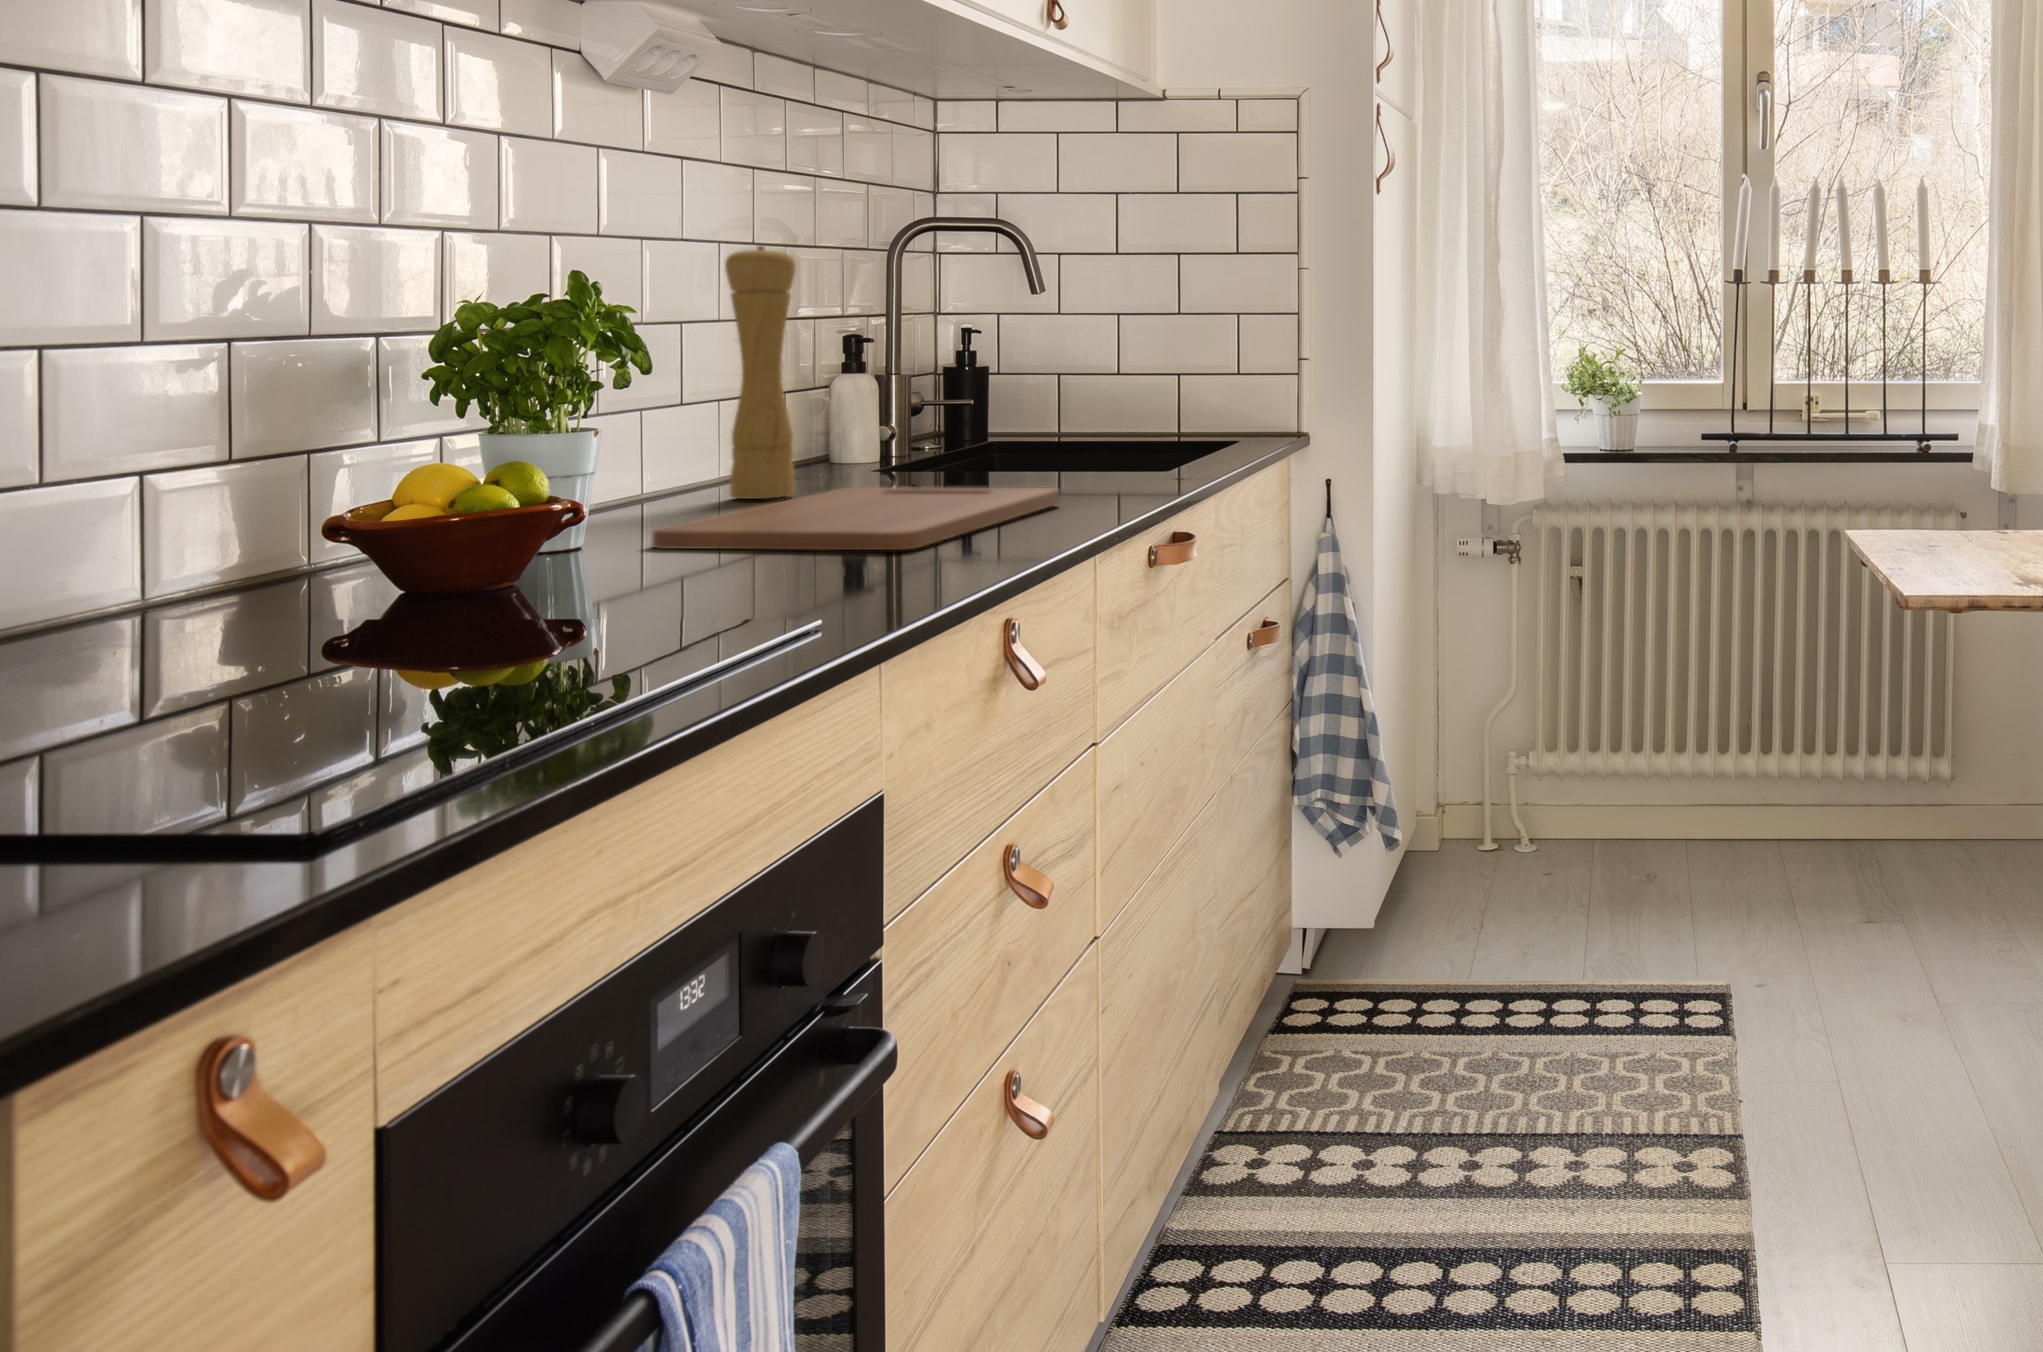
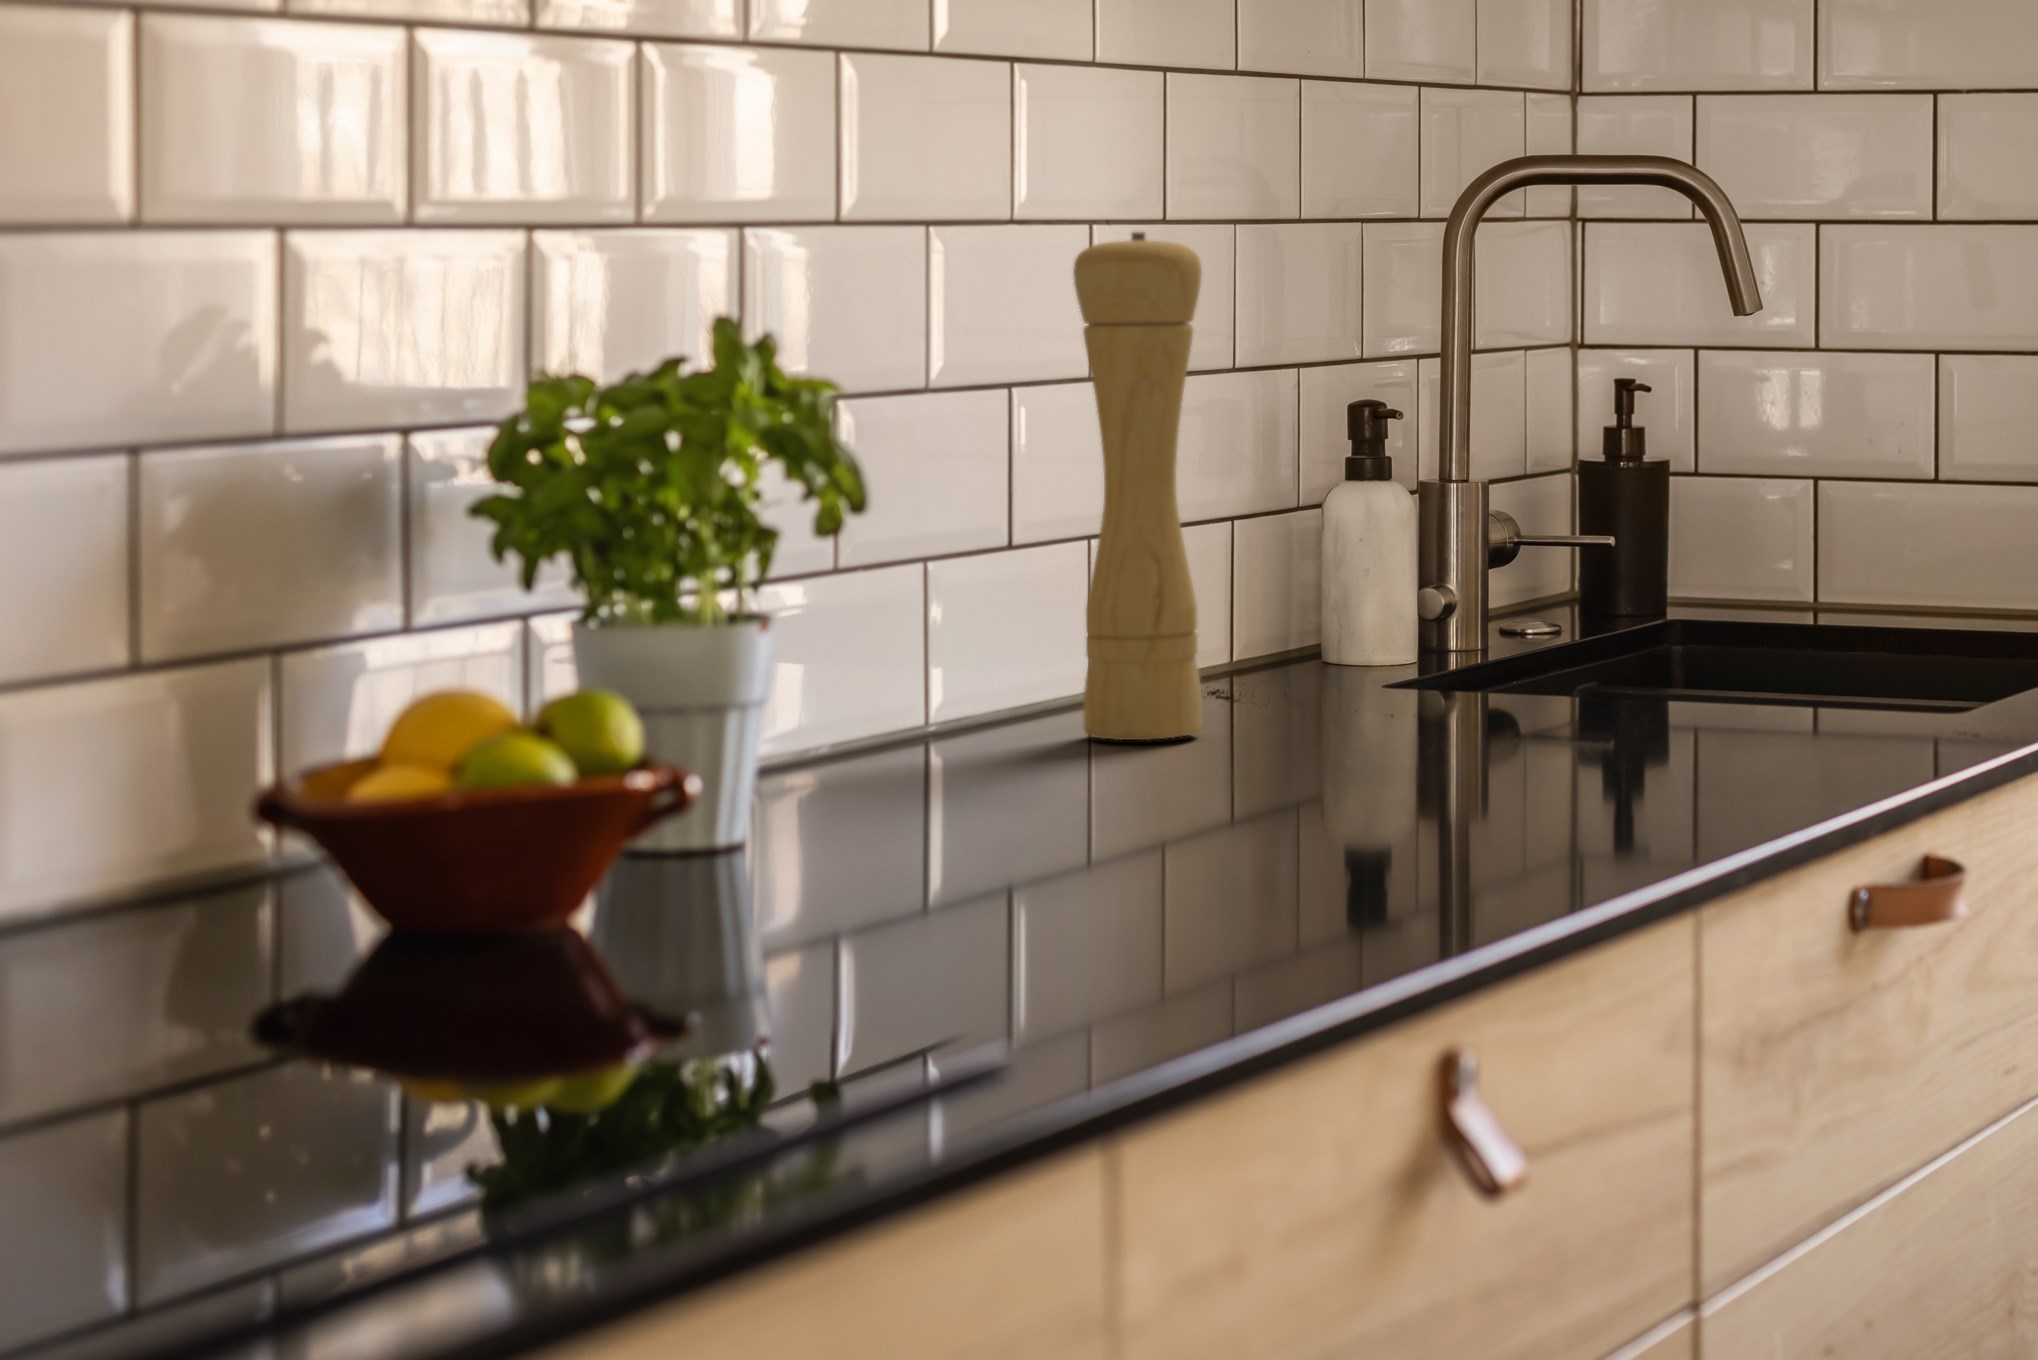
cutting board: present [652,487,1059,550] -> none [821,727,1664,894]

